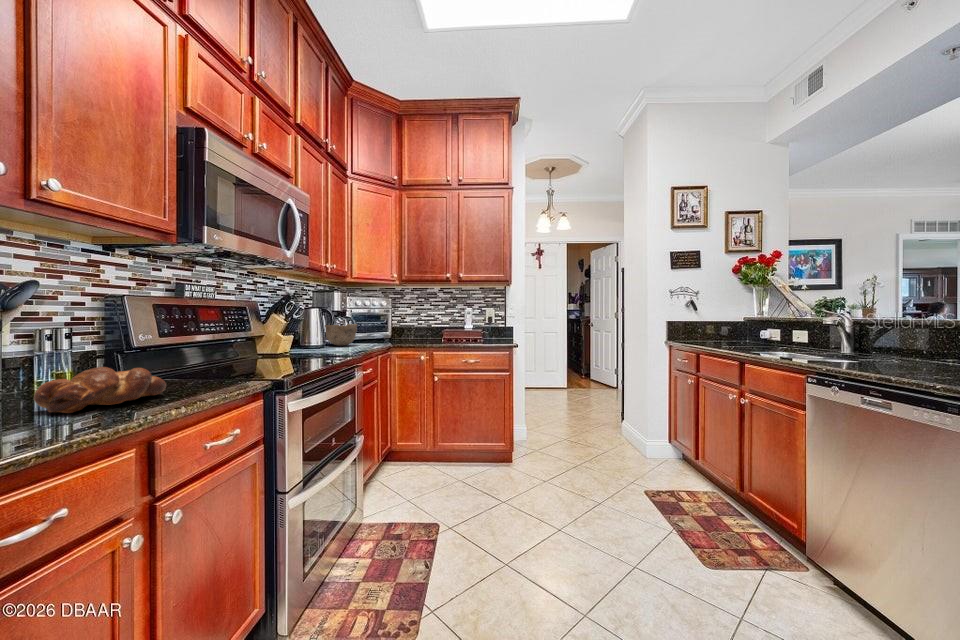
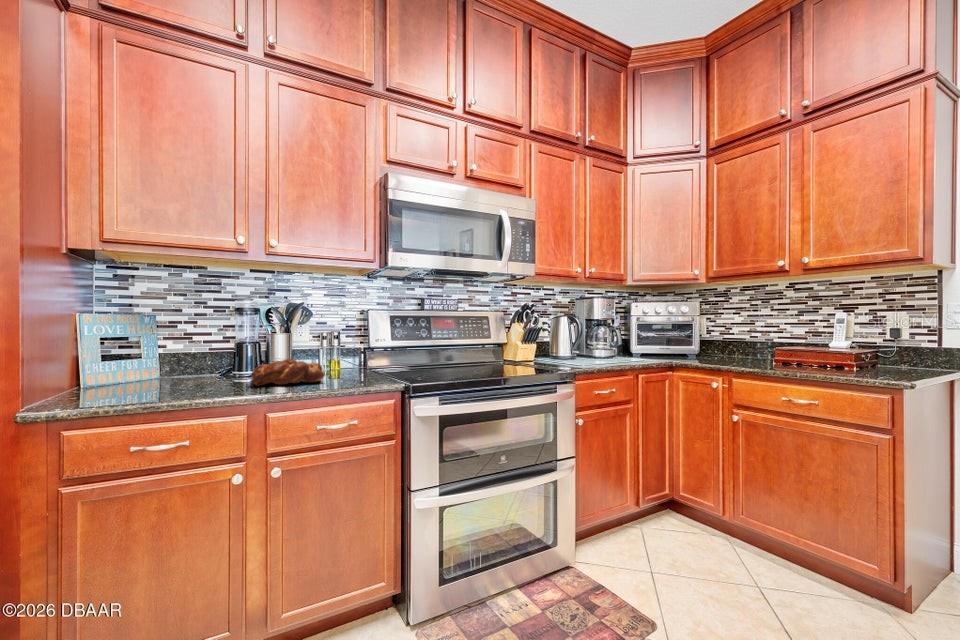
bowl: present [325,324,357,346] -> none [591,334,629,359]

